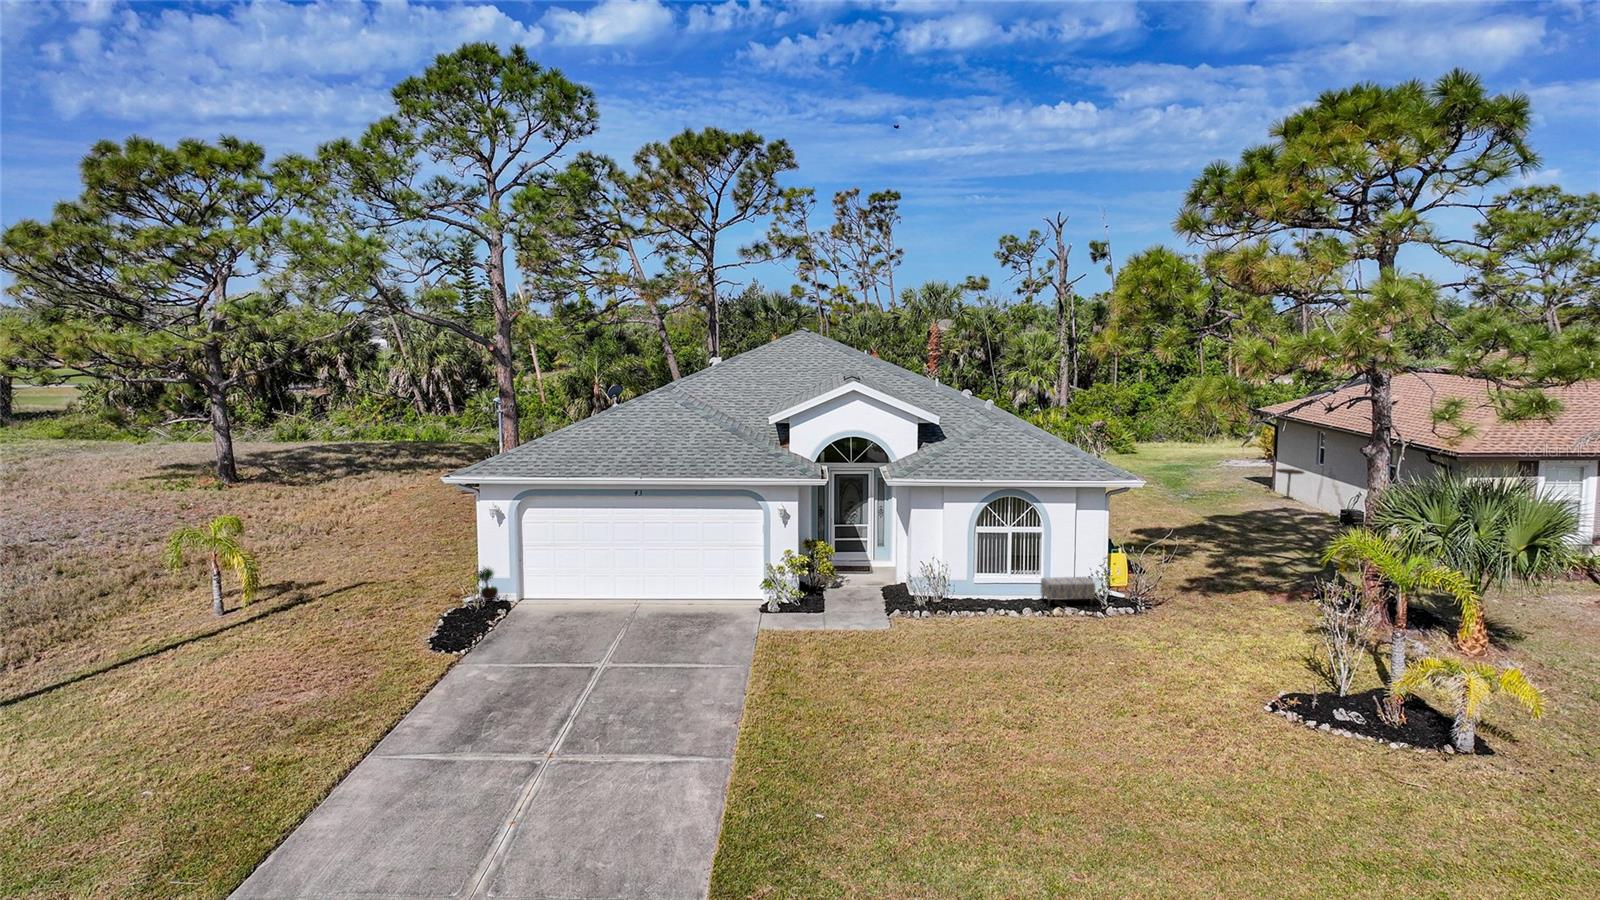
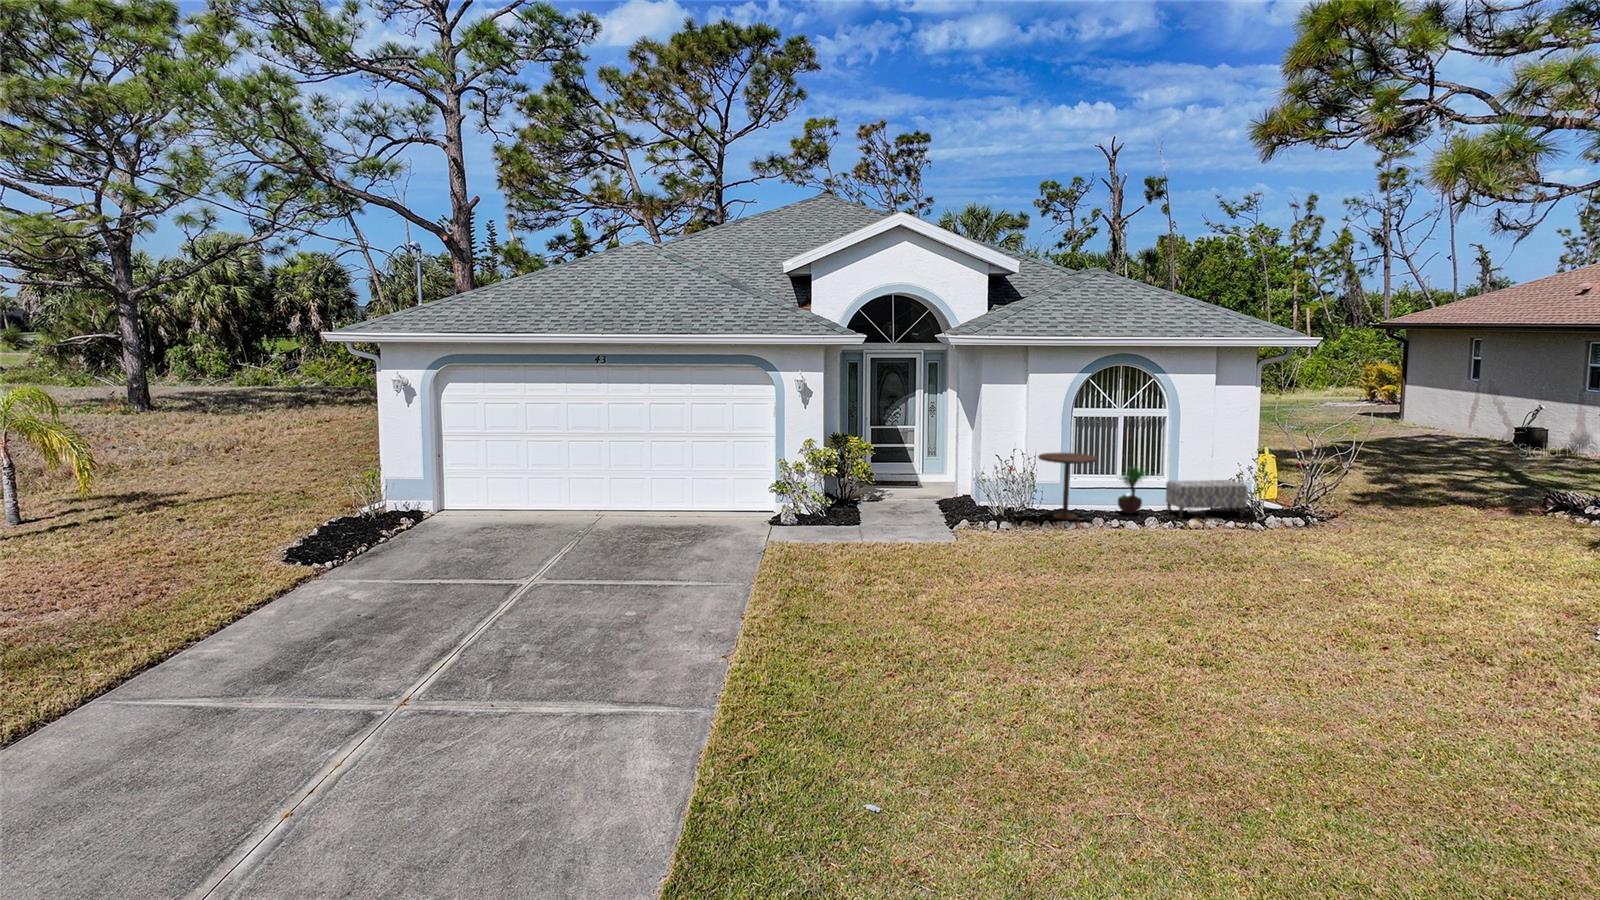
pedestal table: present [1276,469,1304,499] -> present [1038,453,1097,520]
potted tree: present [475,567,498,600] -> present [1118,466,1146,513]

